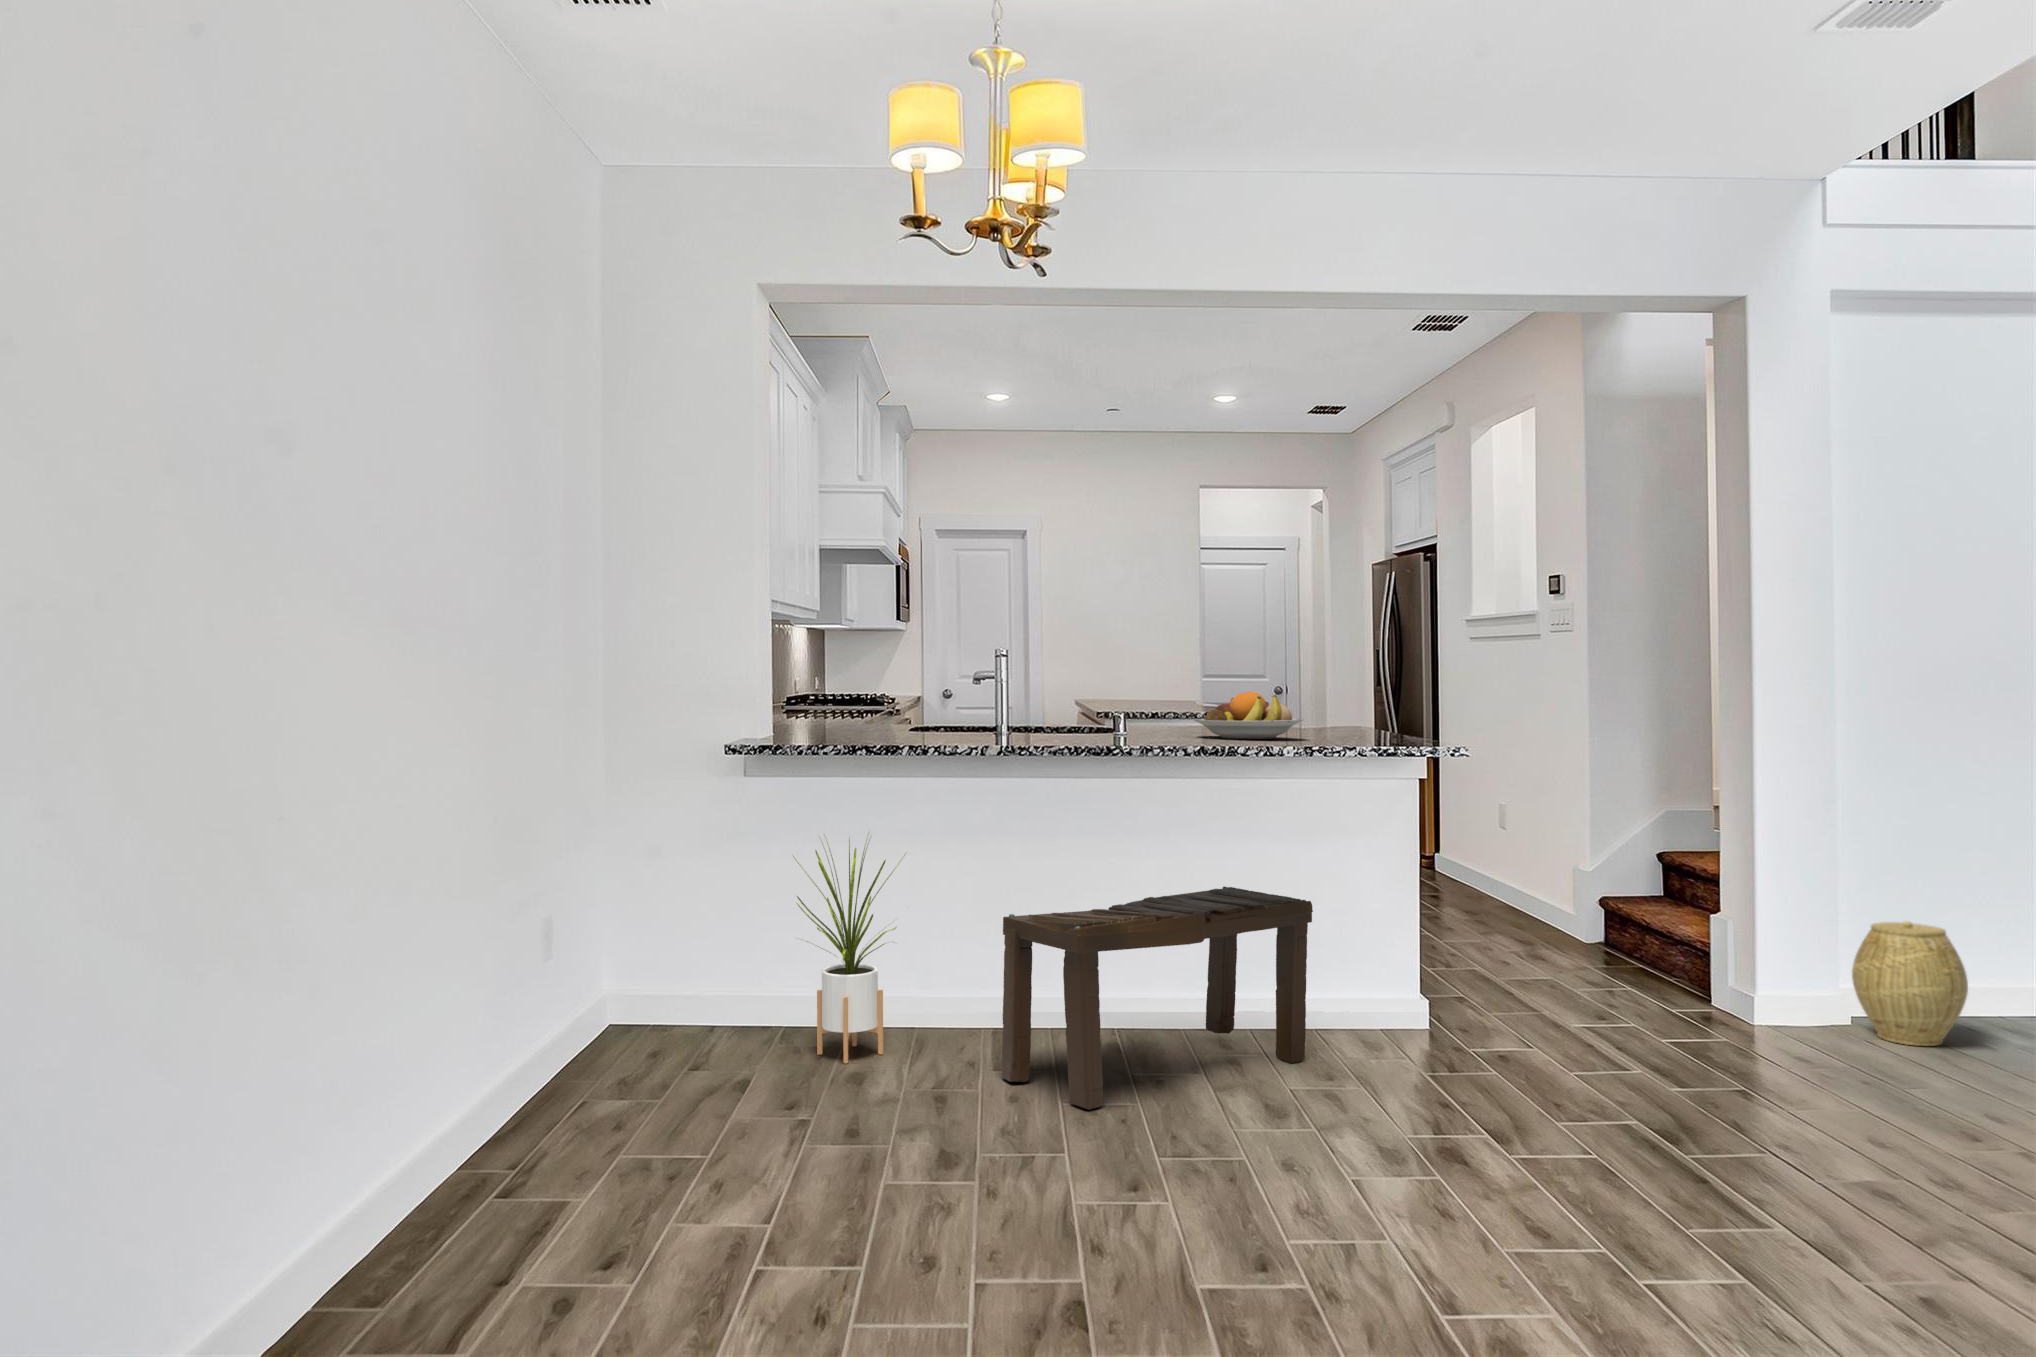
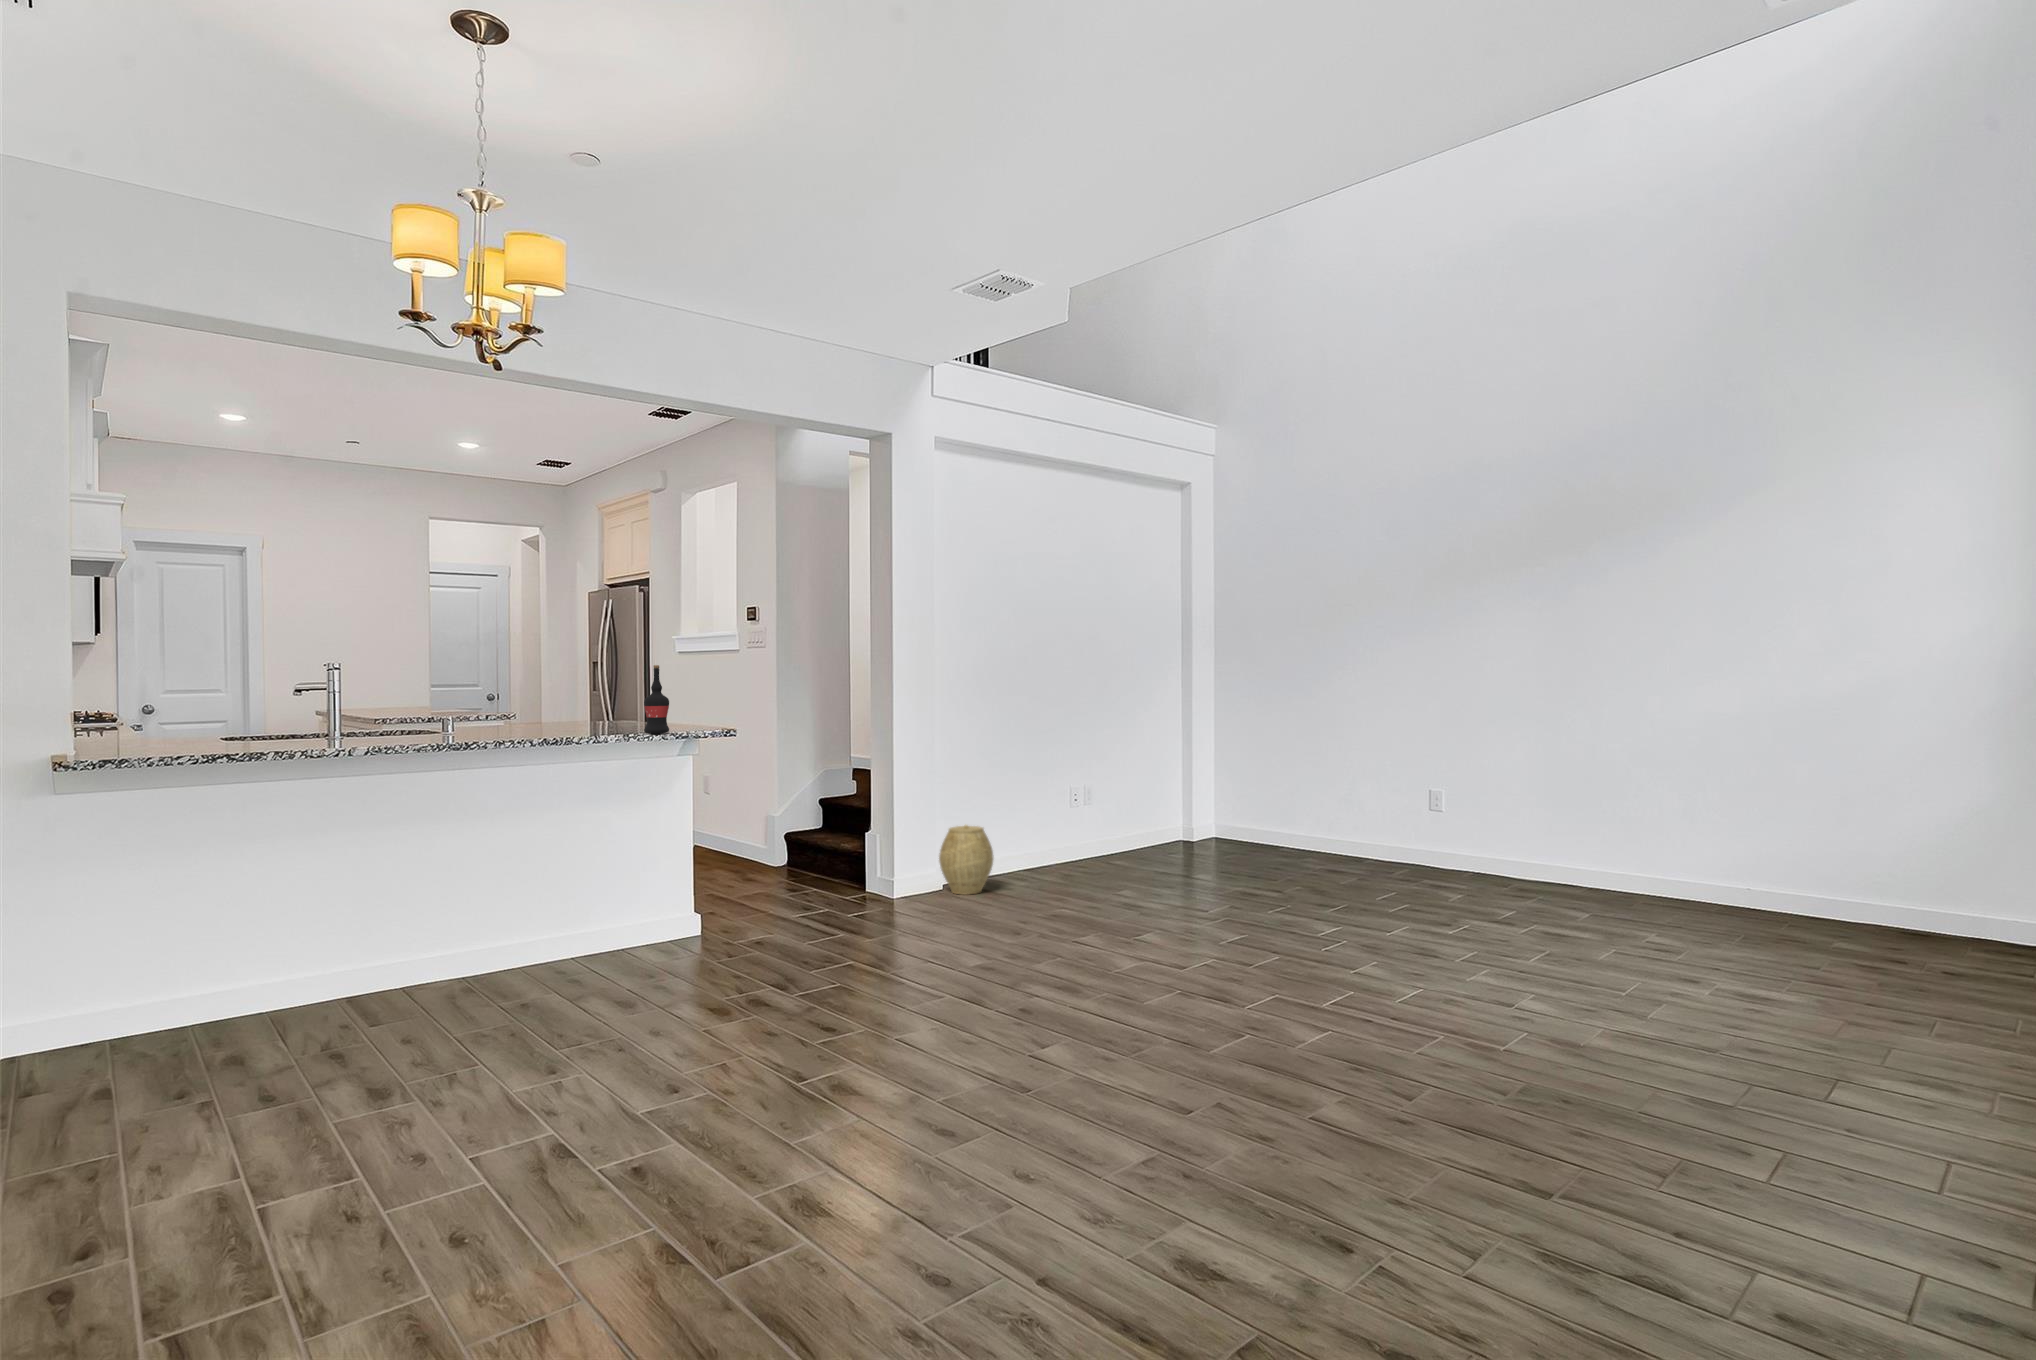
wine bottle: none [1346,647,1380,742] -> present [644,665,669,734]
fruit bowl: present [1194,692,1303,739] -> none [521,699,611,735]
house plant: present [793,833,905,1063] -> none [132,831,273,1048]
bench: present [1002,887,1313,1110] -> none [383,848,637,1031]

